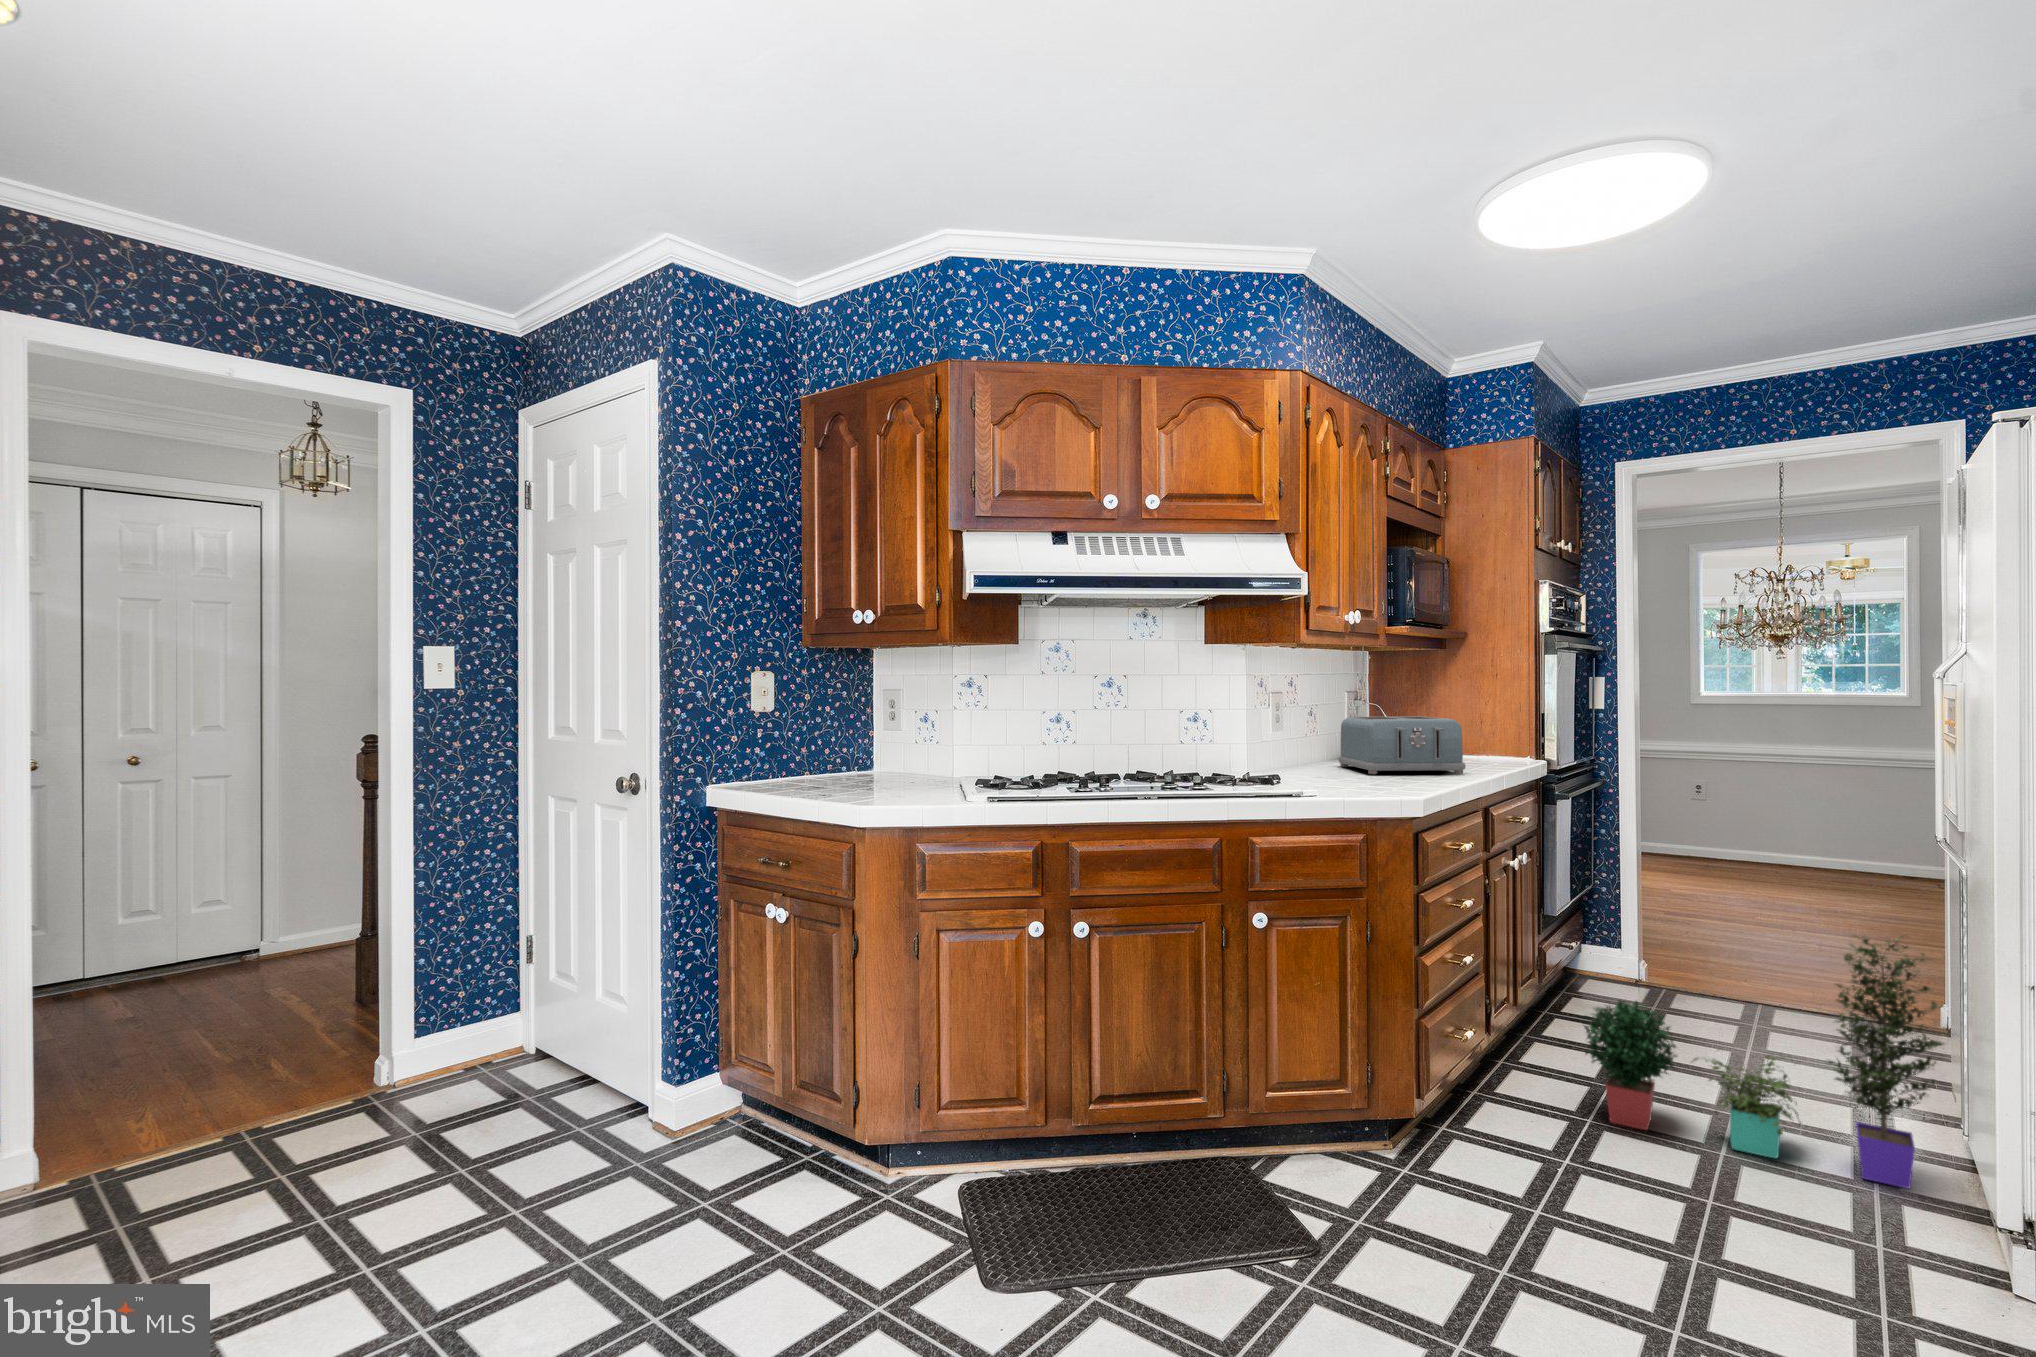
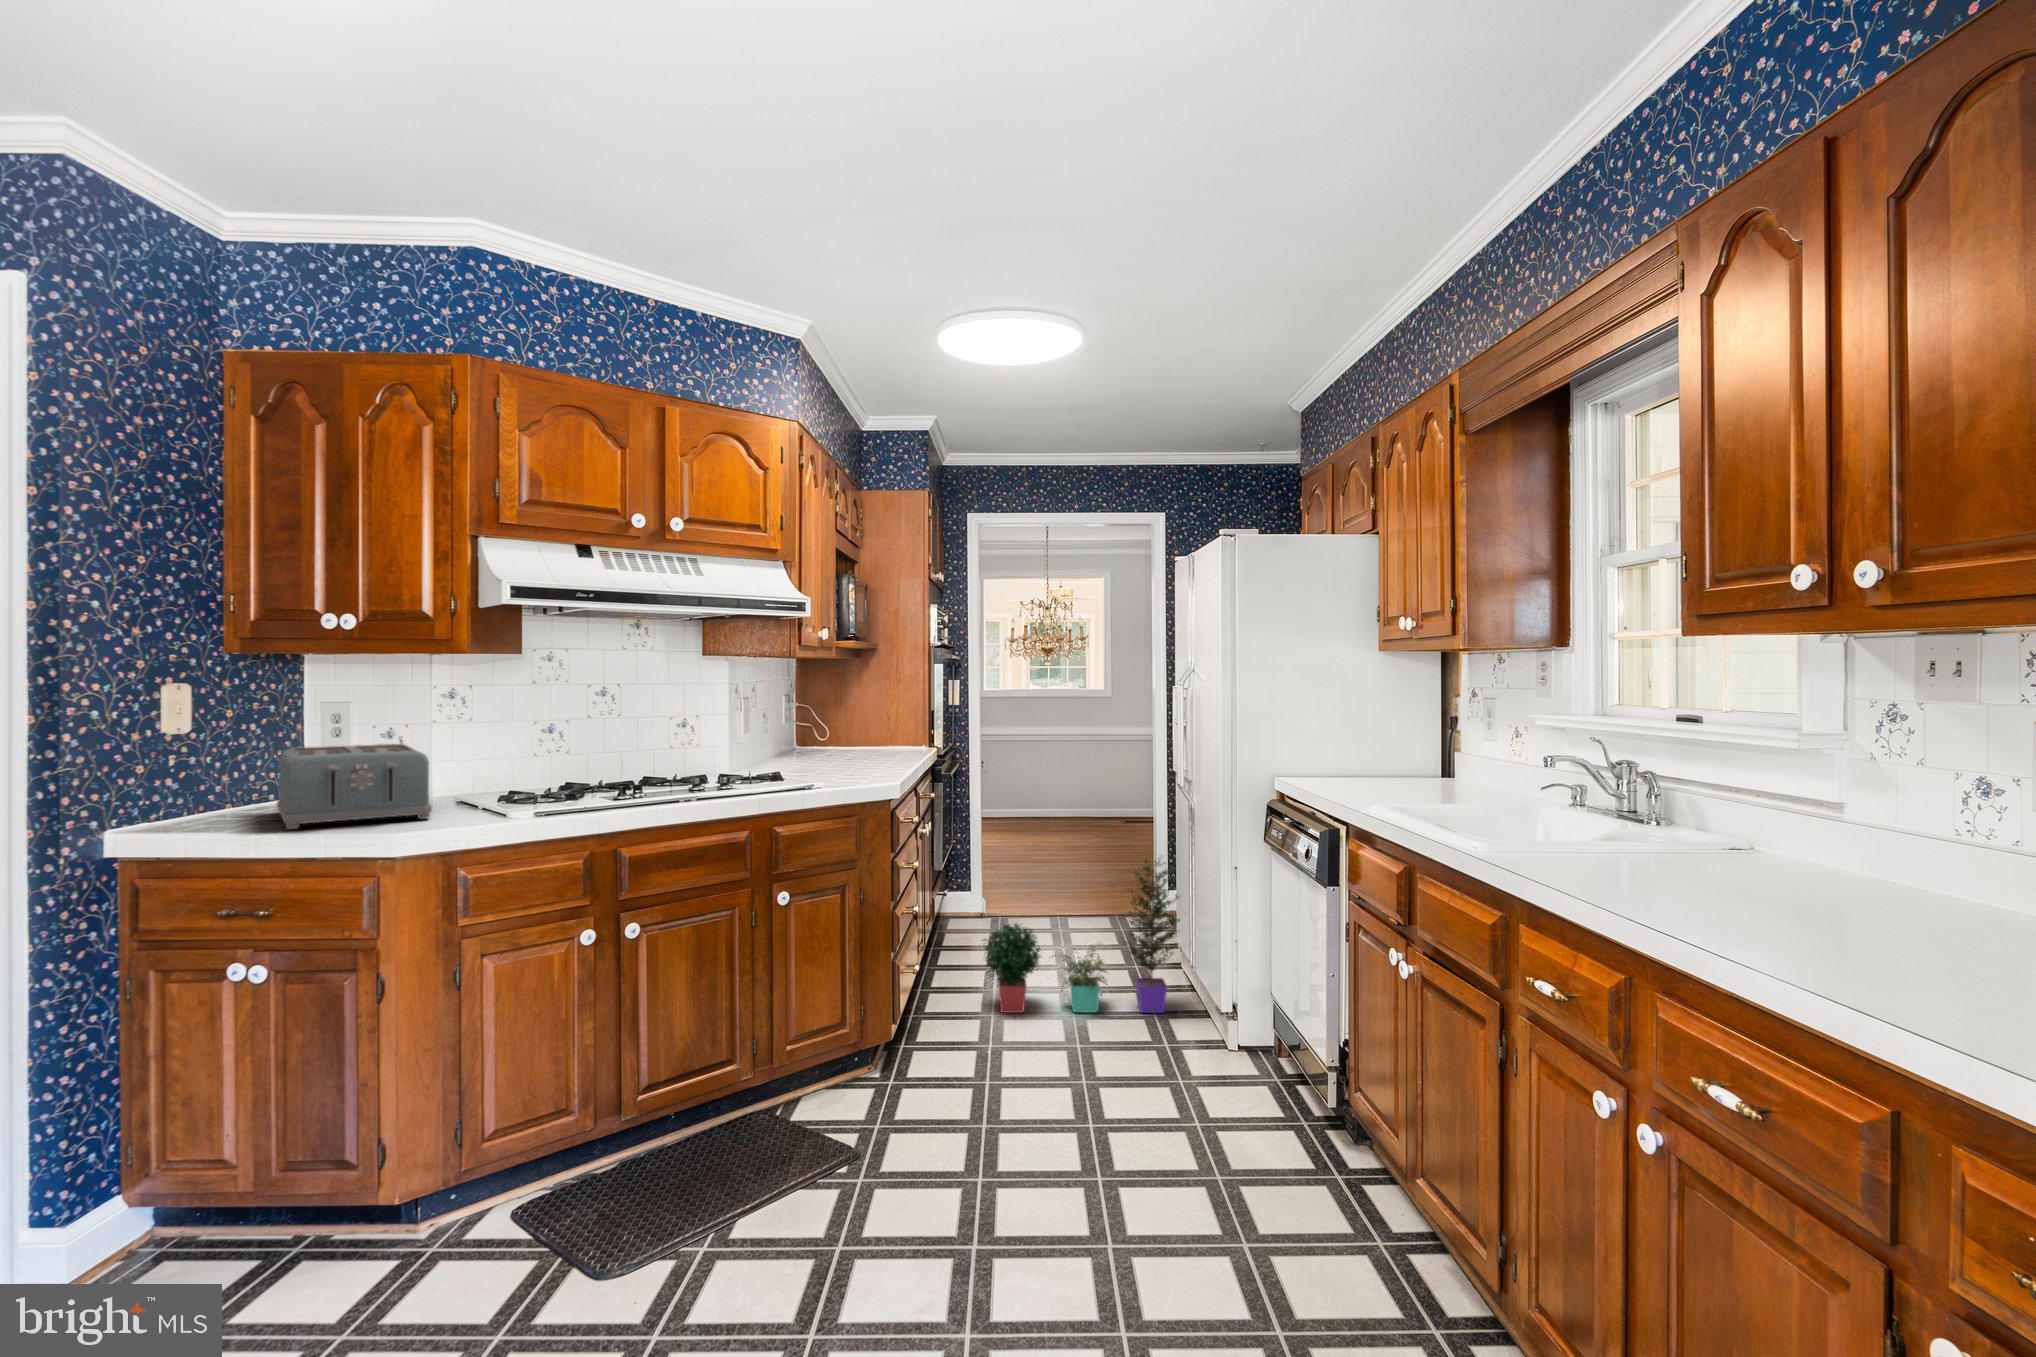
toaster: present [1339,716,1465,774] -> present [277,744,432,829]

